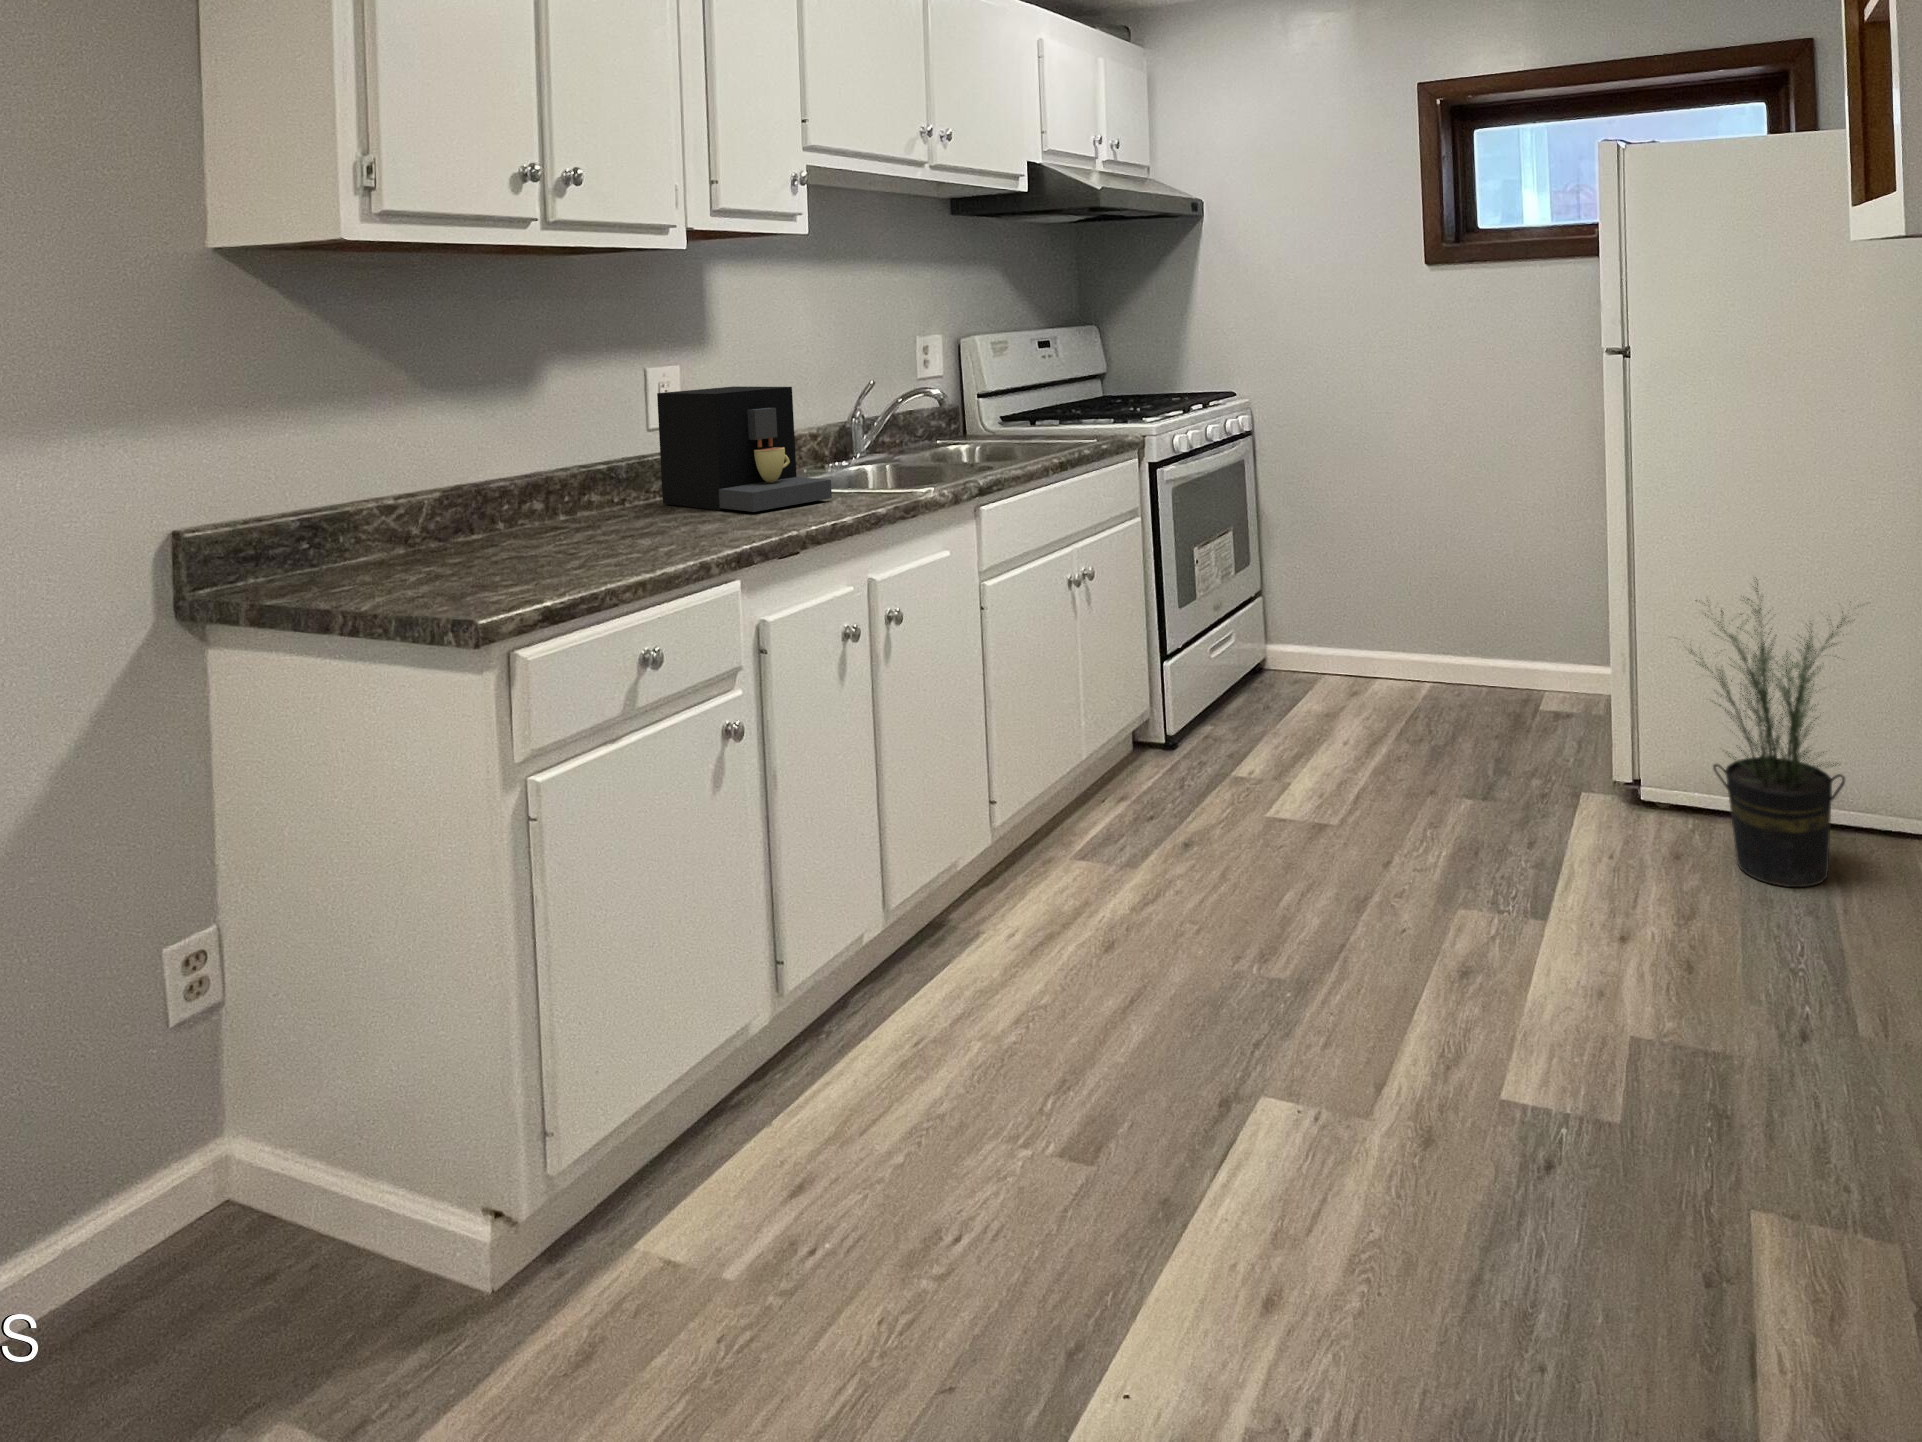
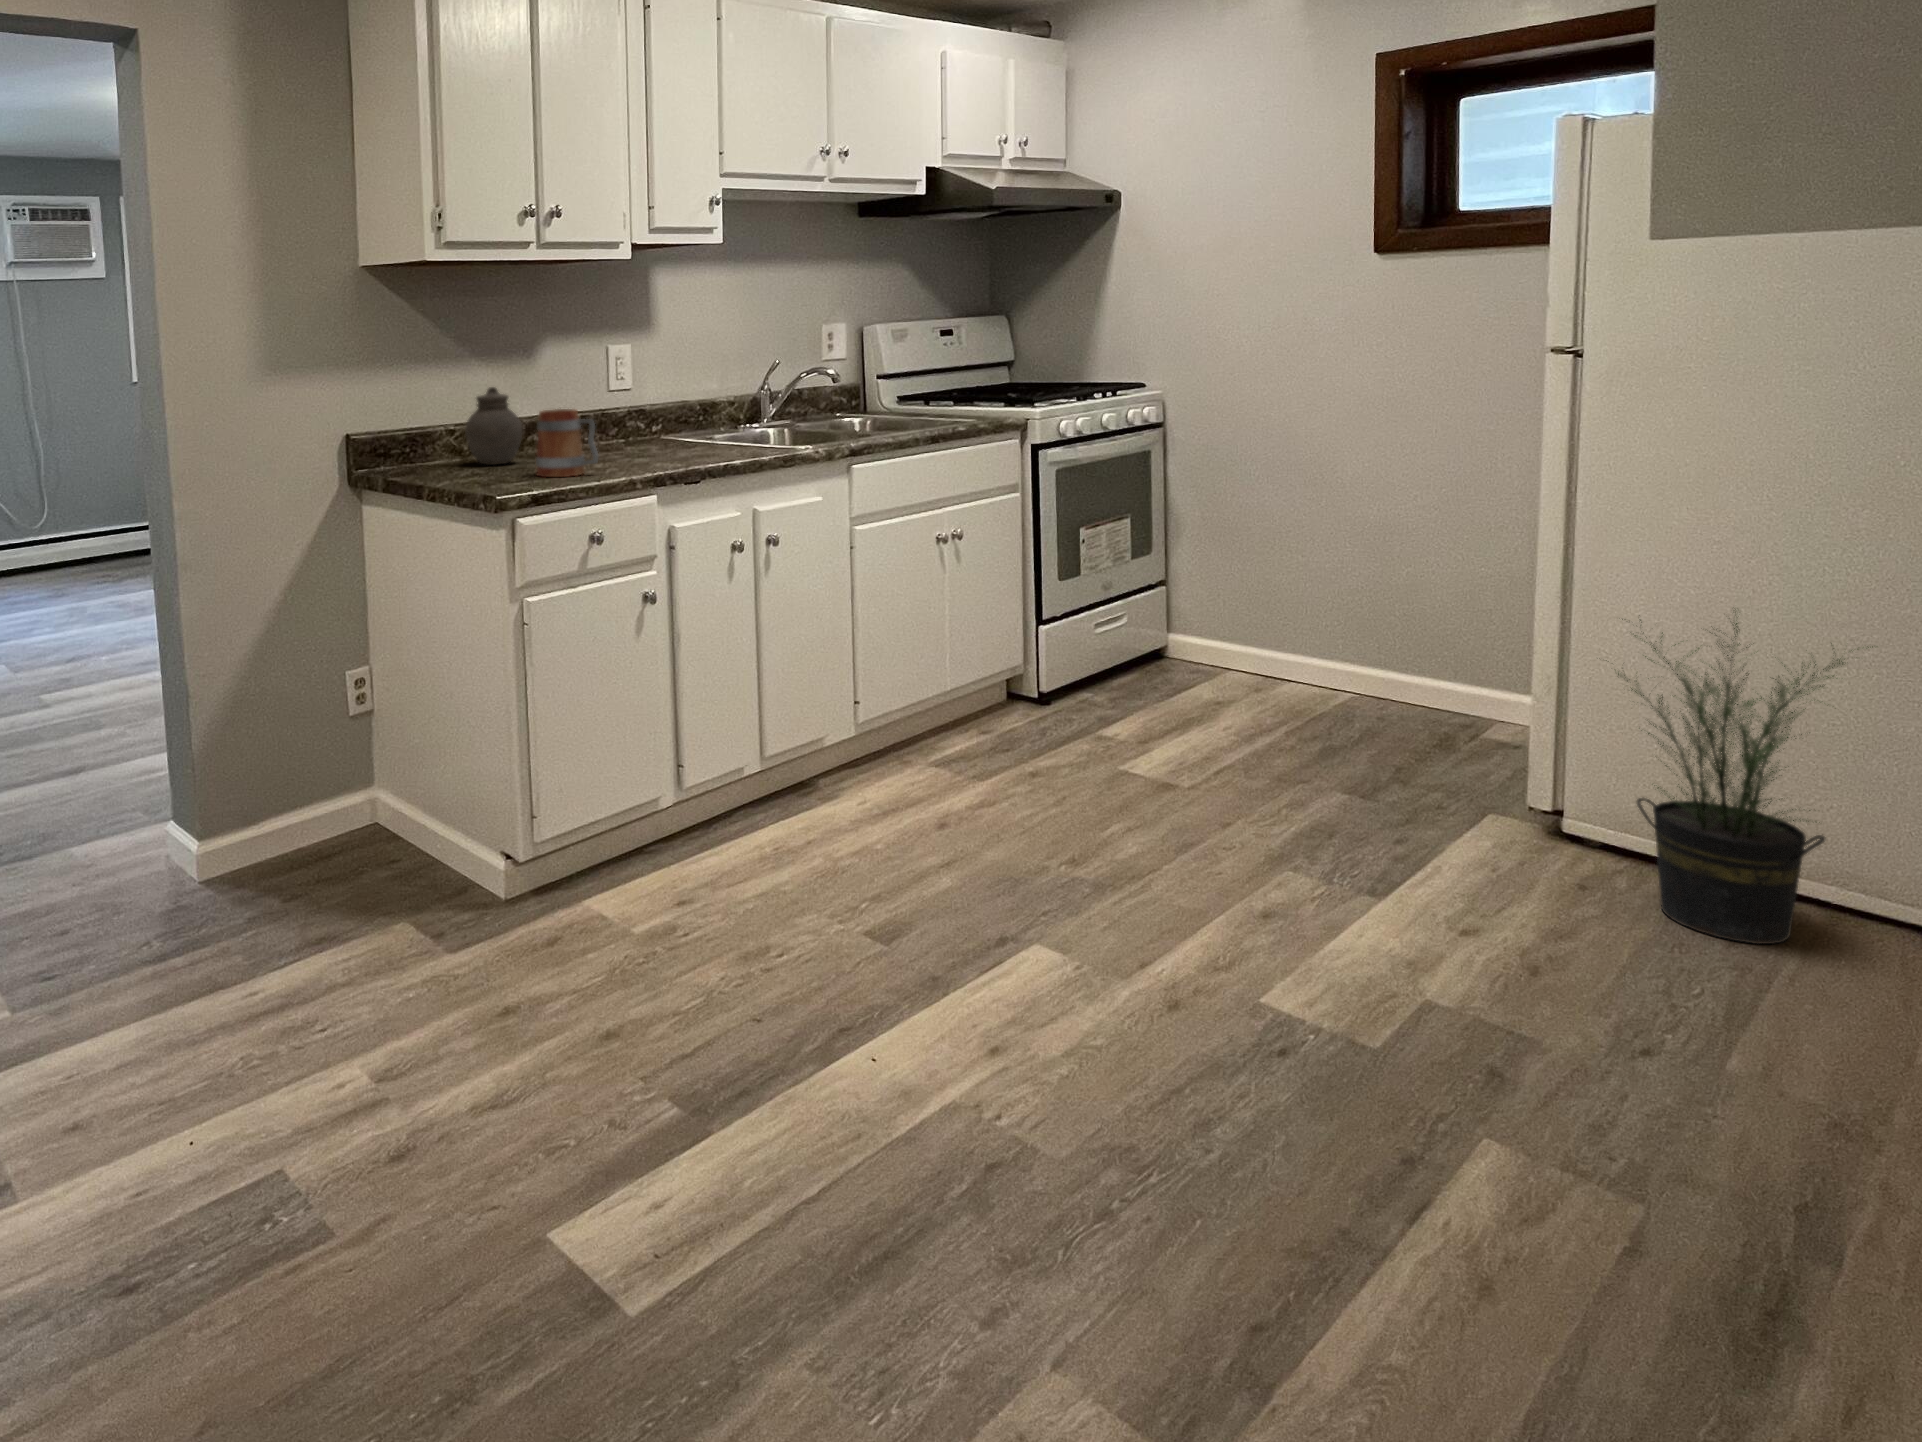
coffee maker: present [657,386,832,512] -> none [614,361,734,454]
jar: none [417,435,517,554] -> present [465,387,522,465]
mug: none [545,464,649,570] -> present [536,409,598,477]

